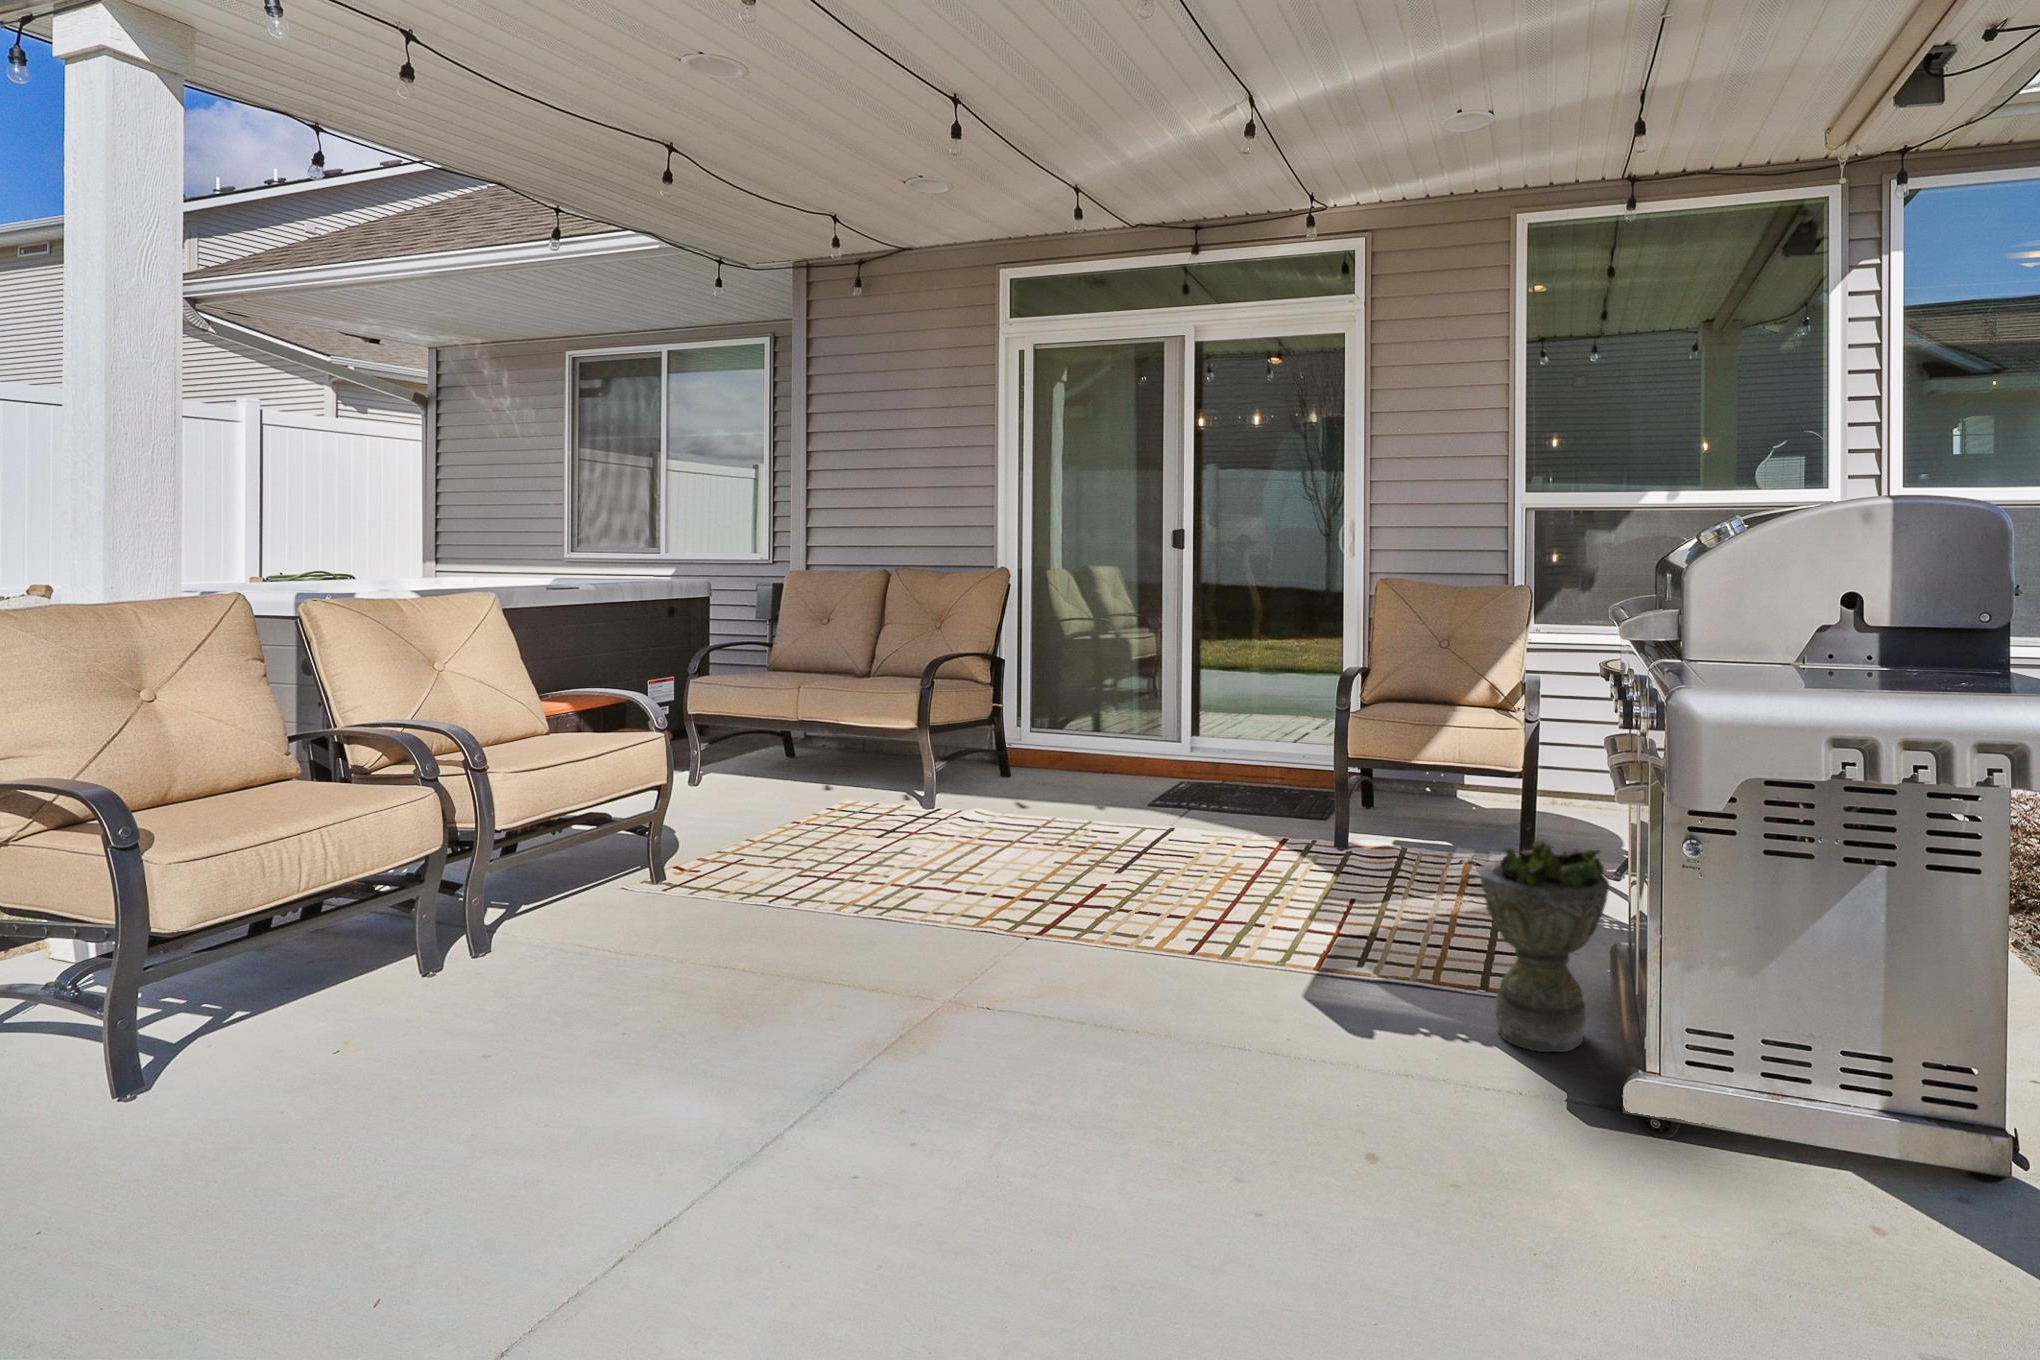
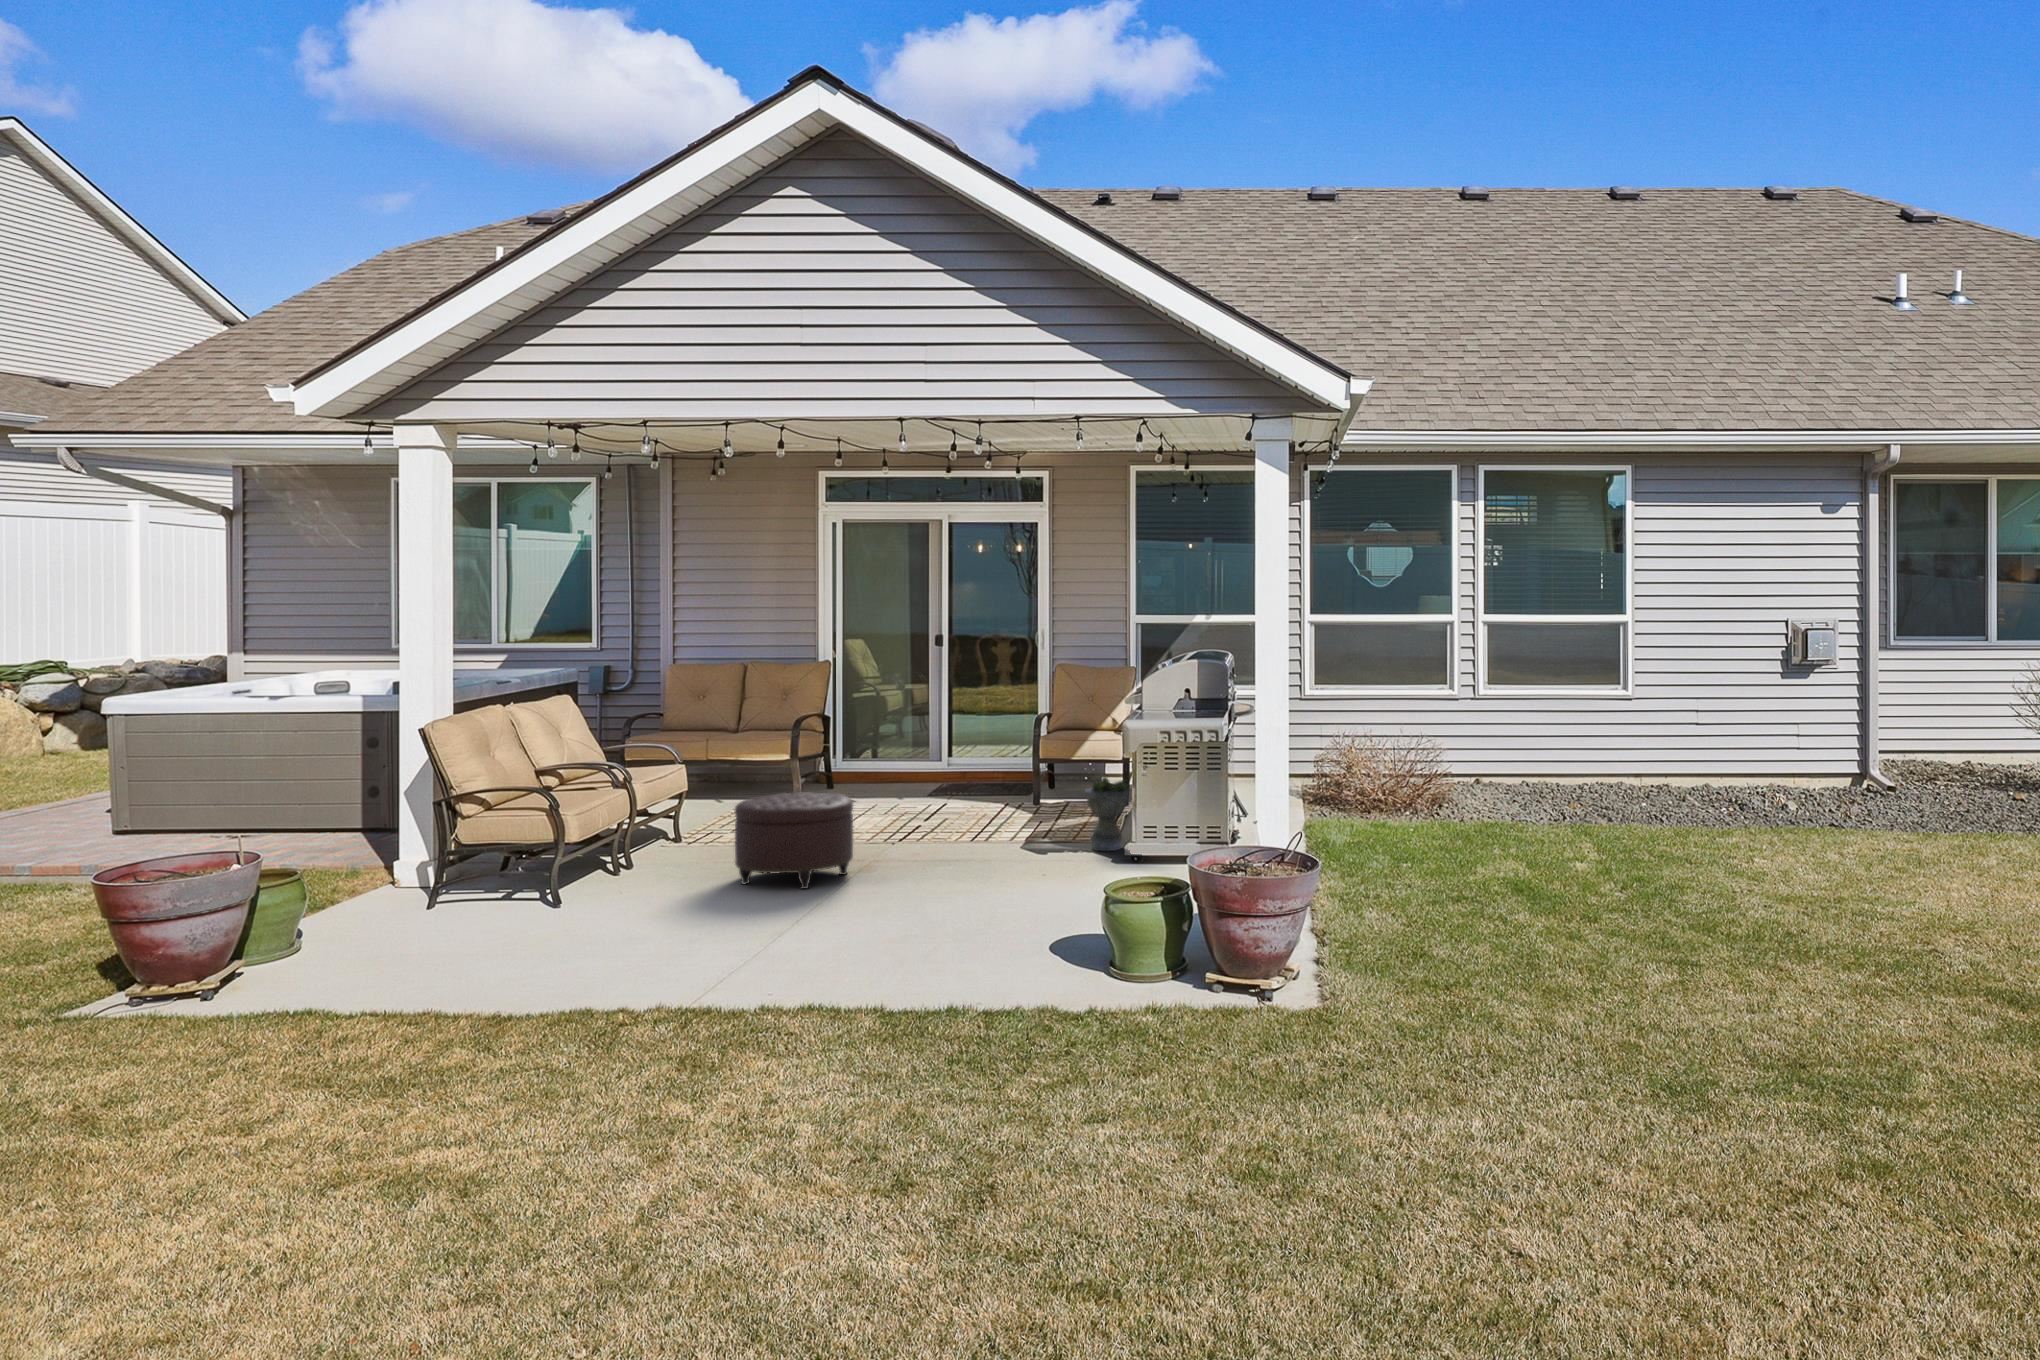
ottoman: none [446,842,816,1188] -> present [735,792,853,889]

